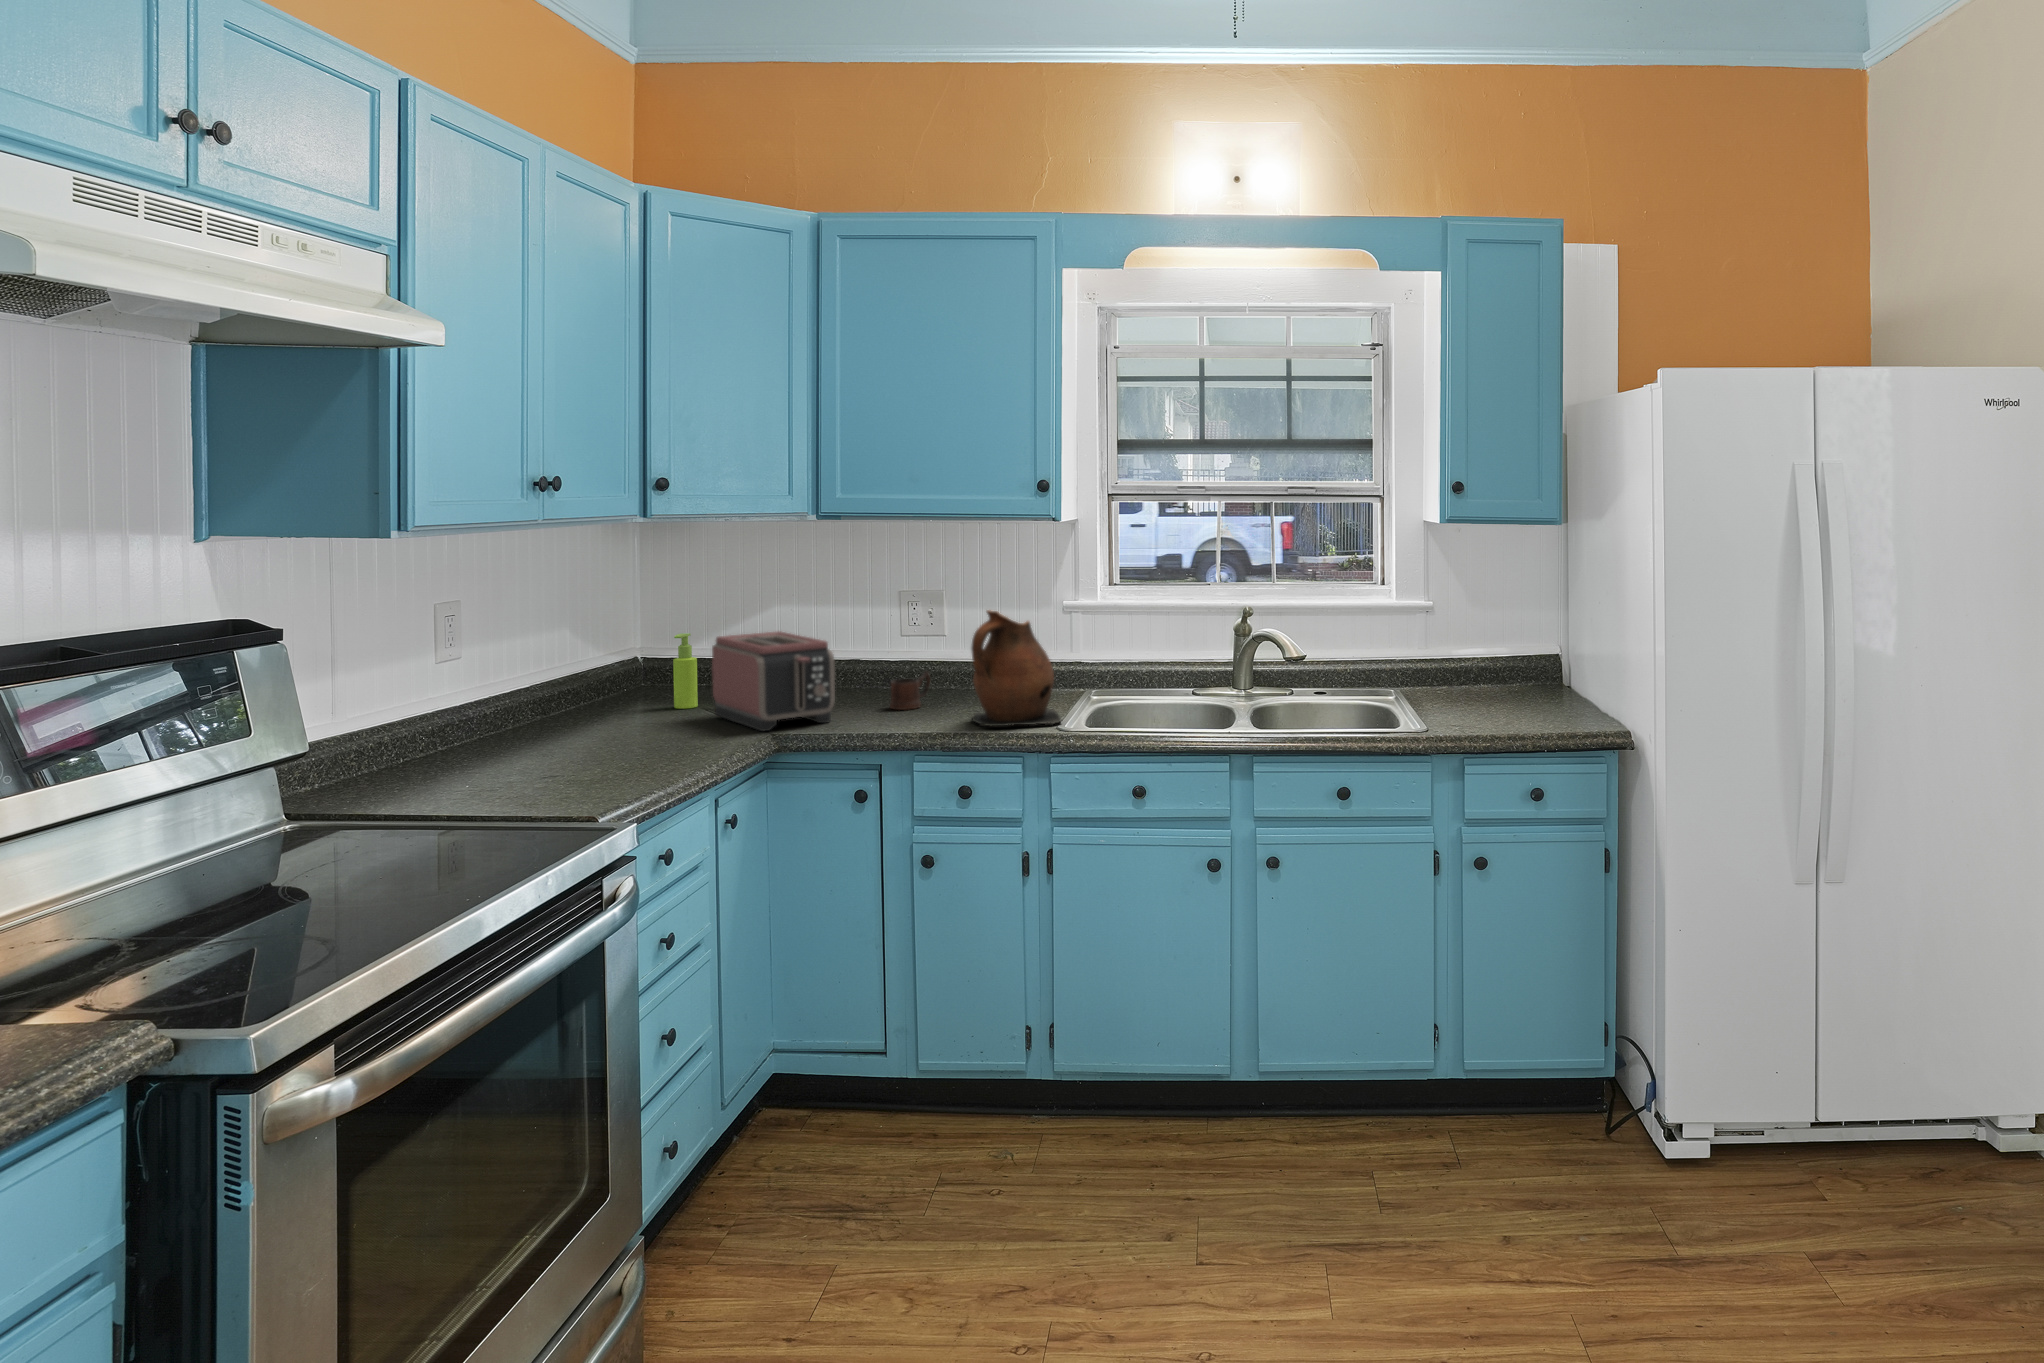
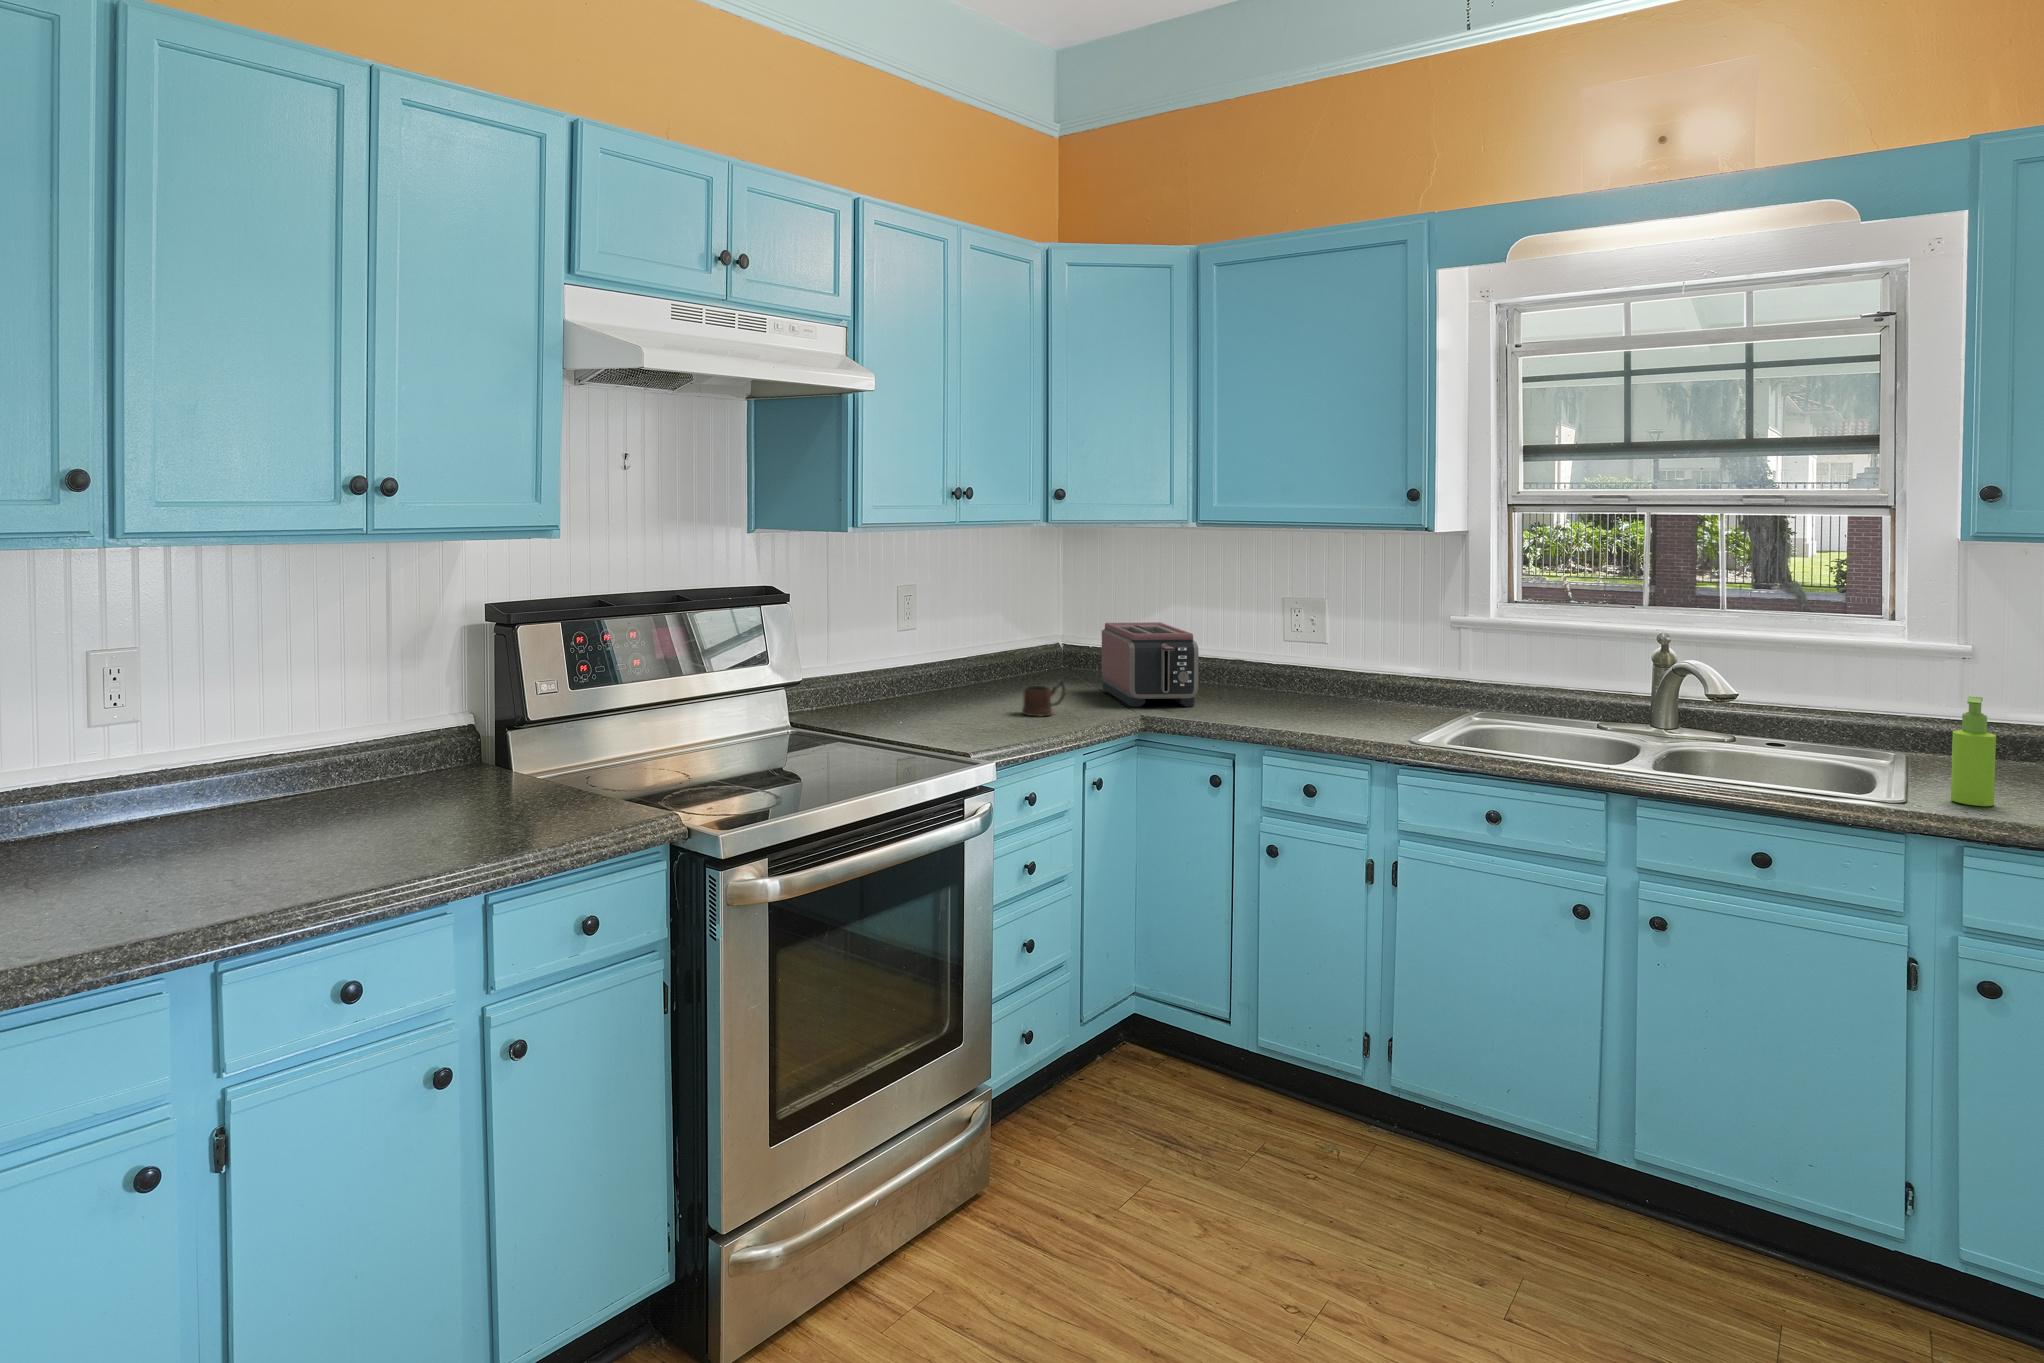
ceramic pitcher: present [971,610,1061,726] -> none [1319,615,1416,736]
soap dispenser: present [673,633,698,709] -> present [1951,696,1996,806]
mug: present [890,671,930,710] -> present [1022,681,1065,716]

